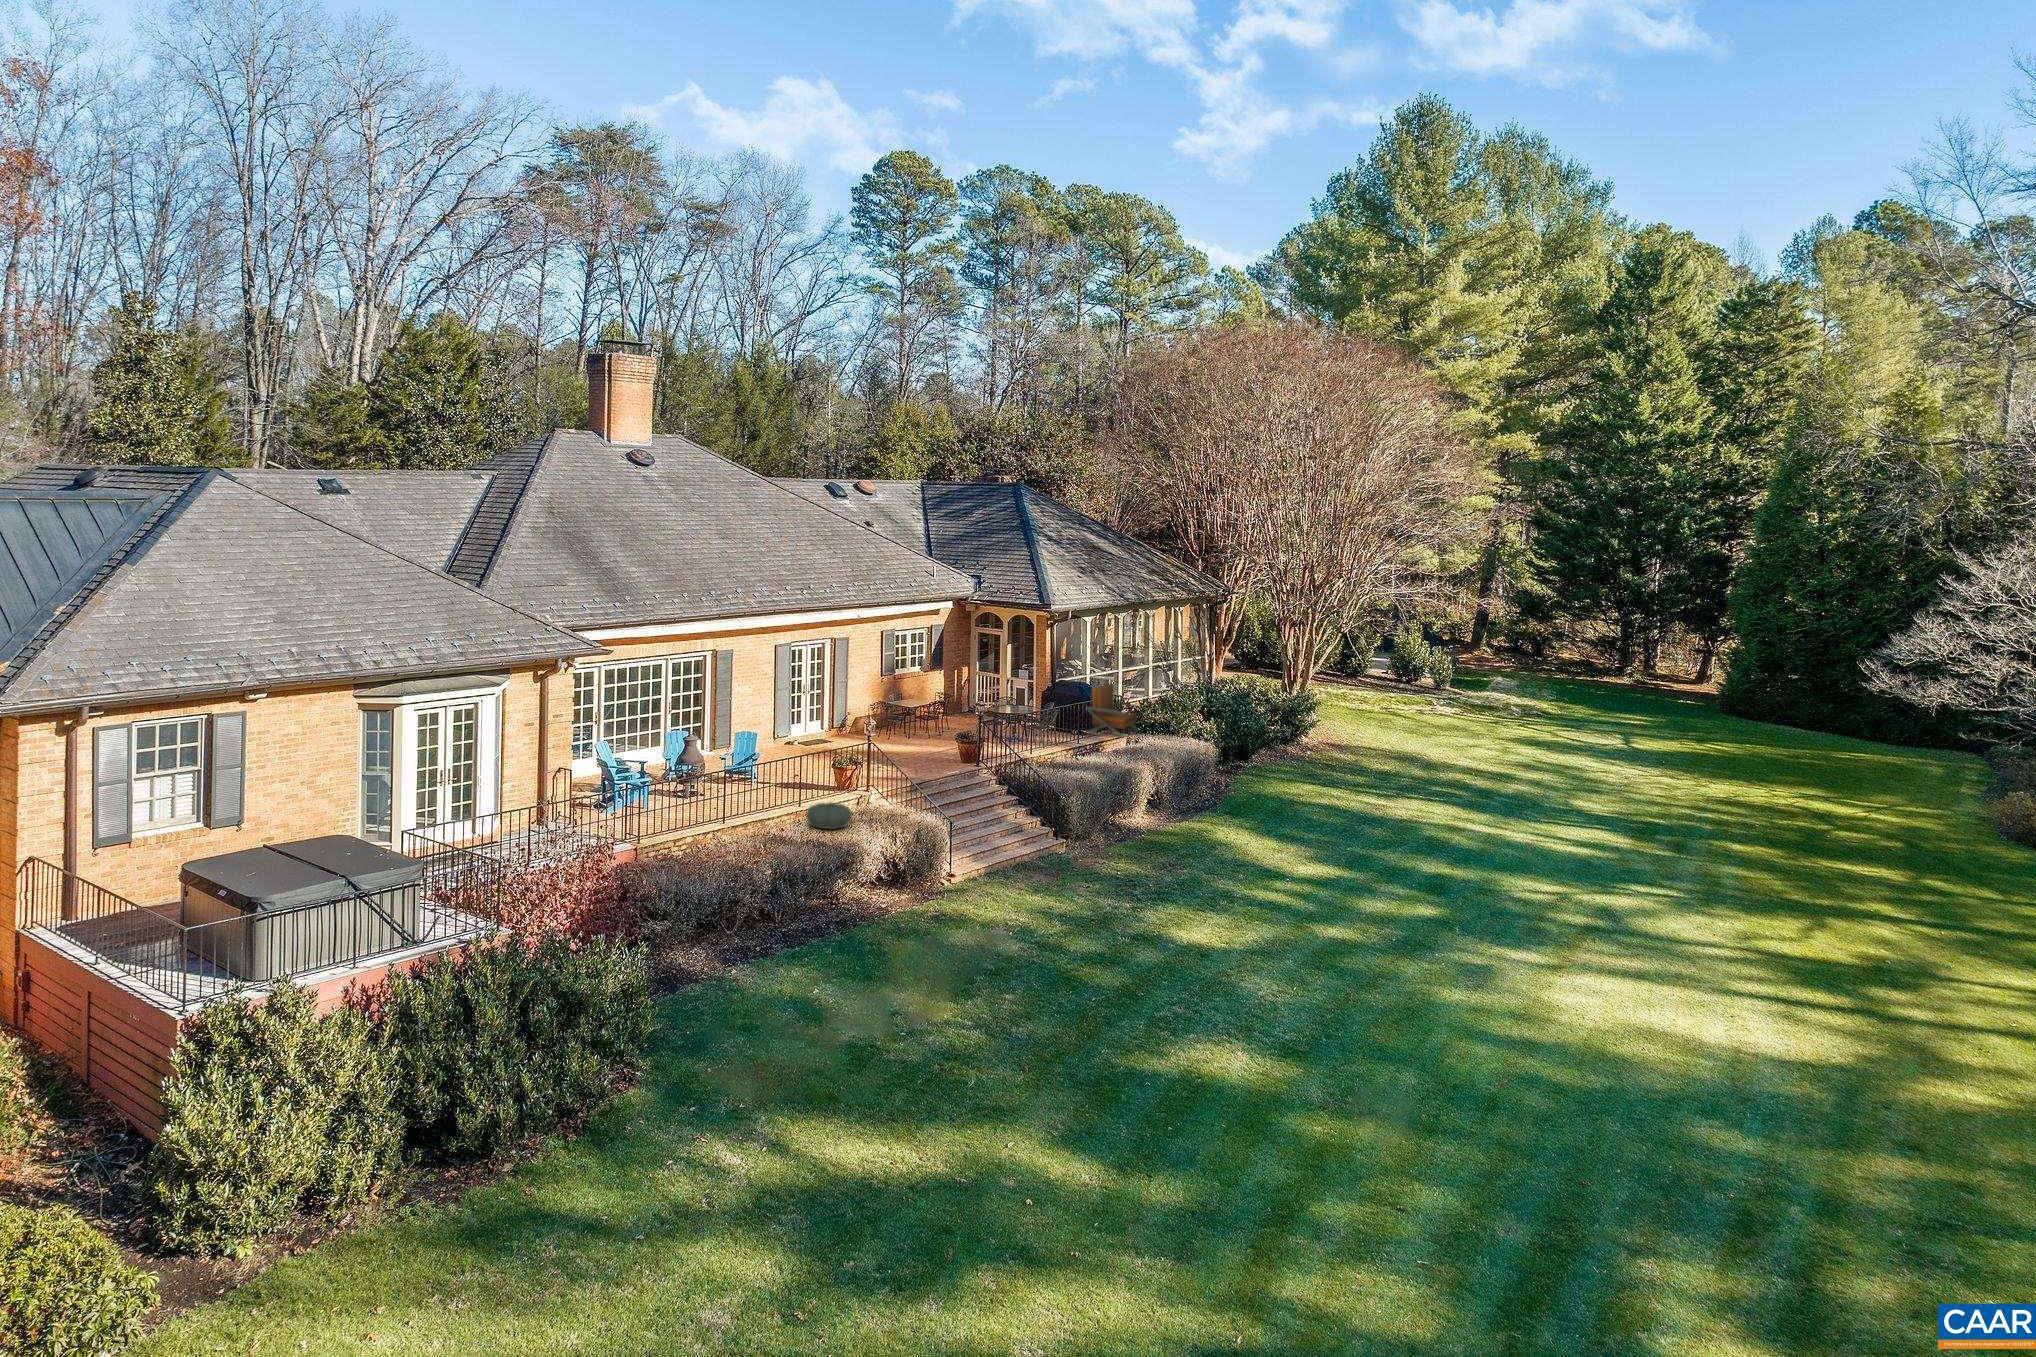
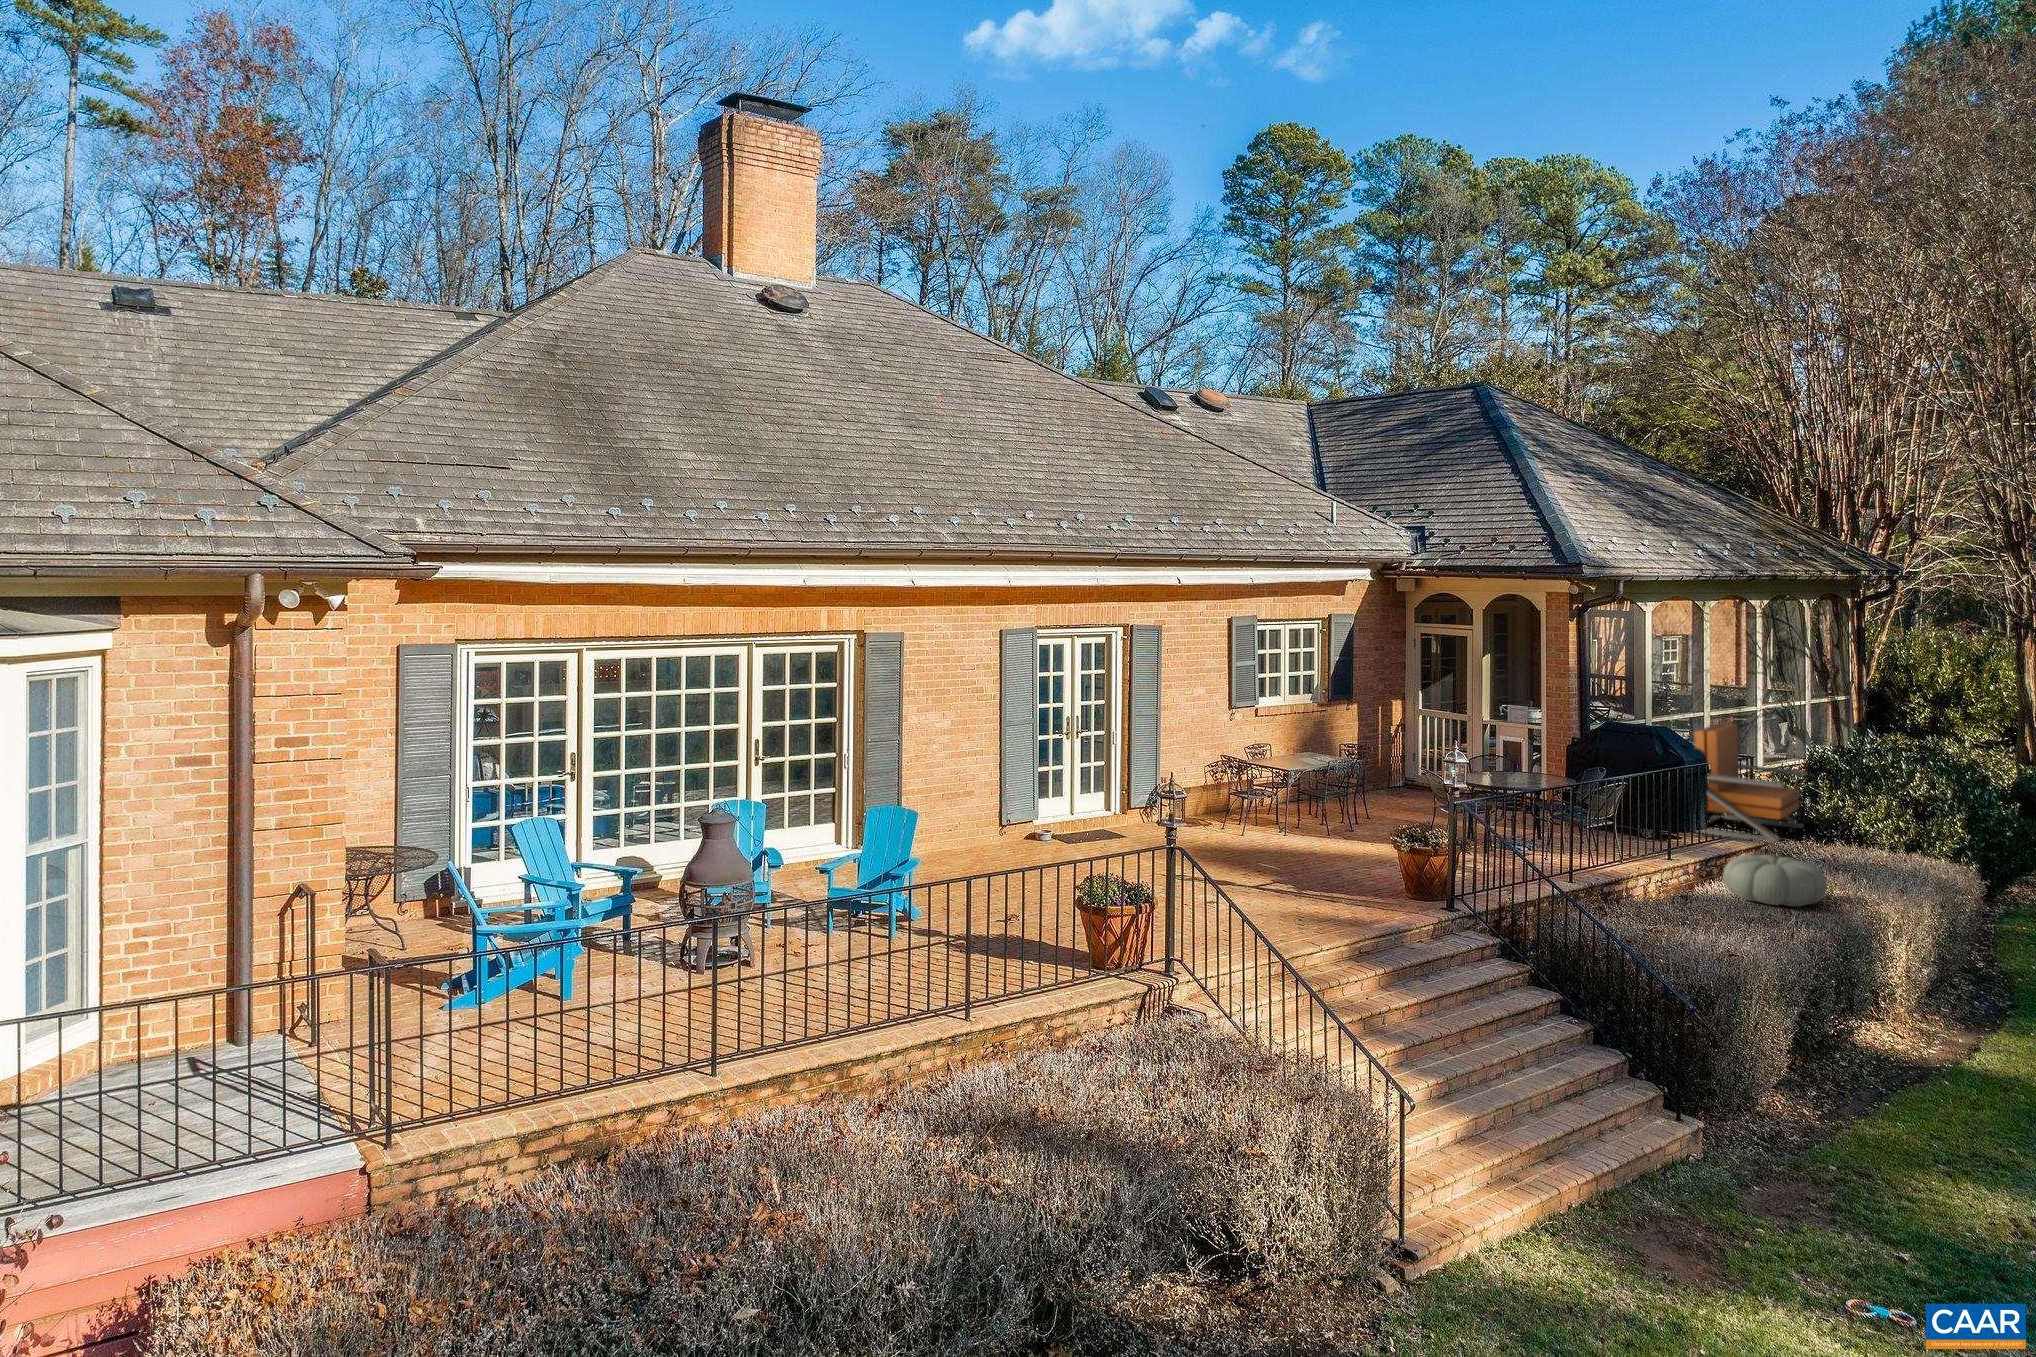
pouf: present [806,802,852,829] -> present [1723,855,1827,907]

